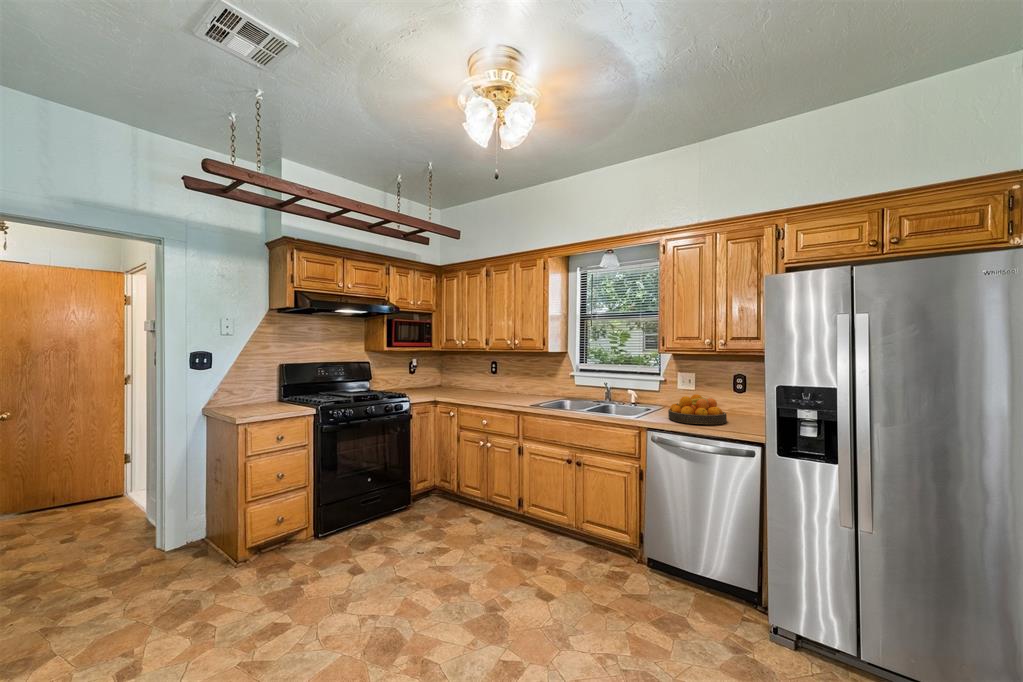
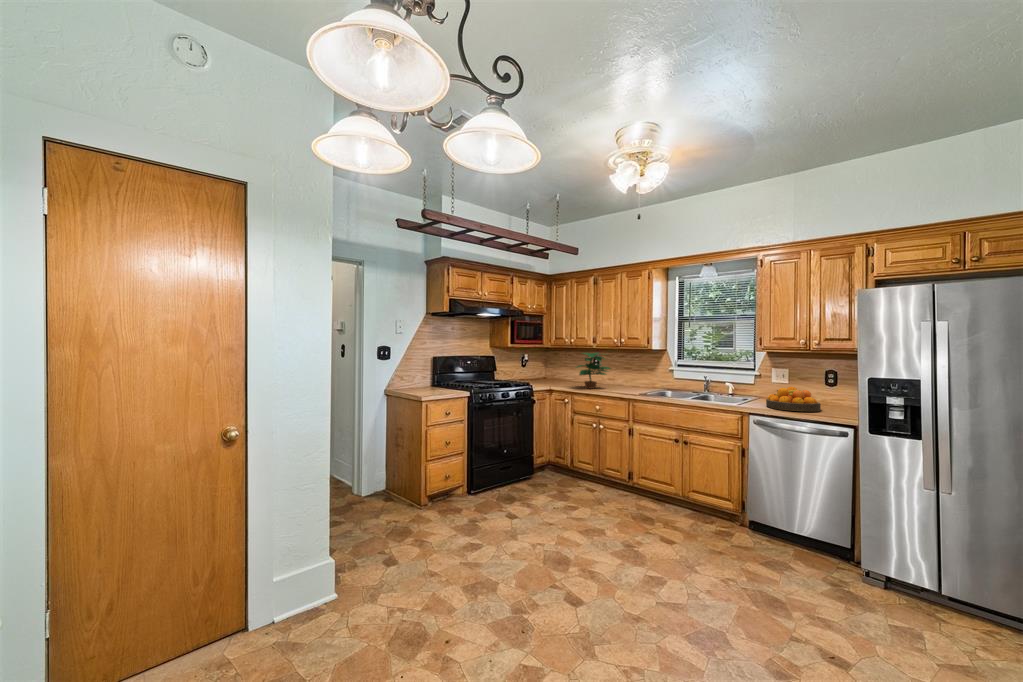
potted plant: none [462,356,506,399] -> present [577,353,610,389]

